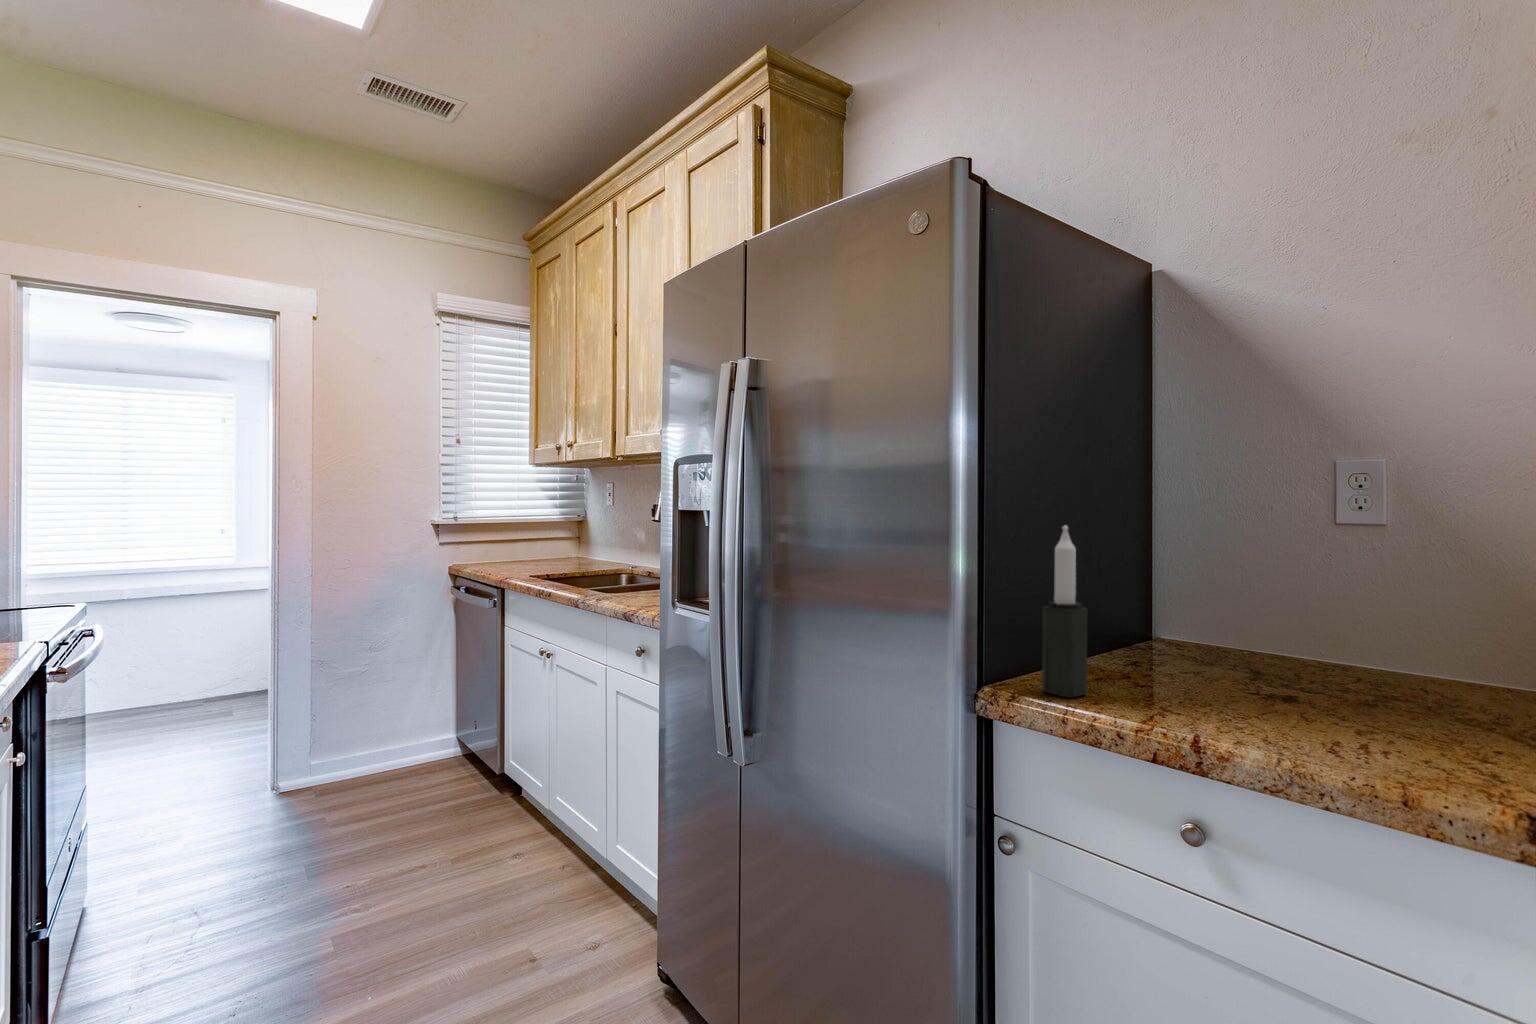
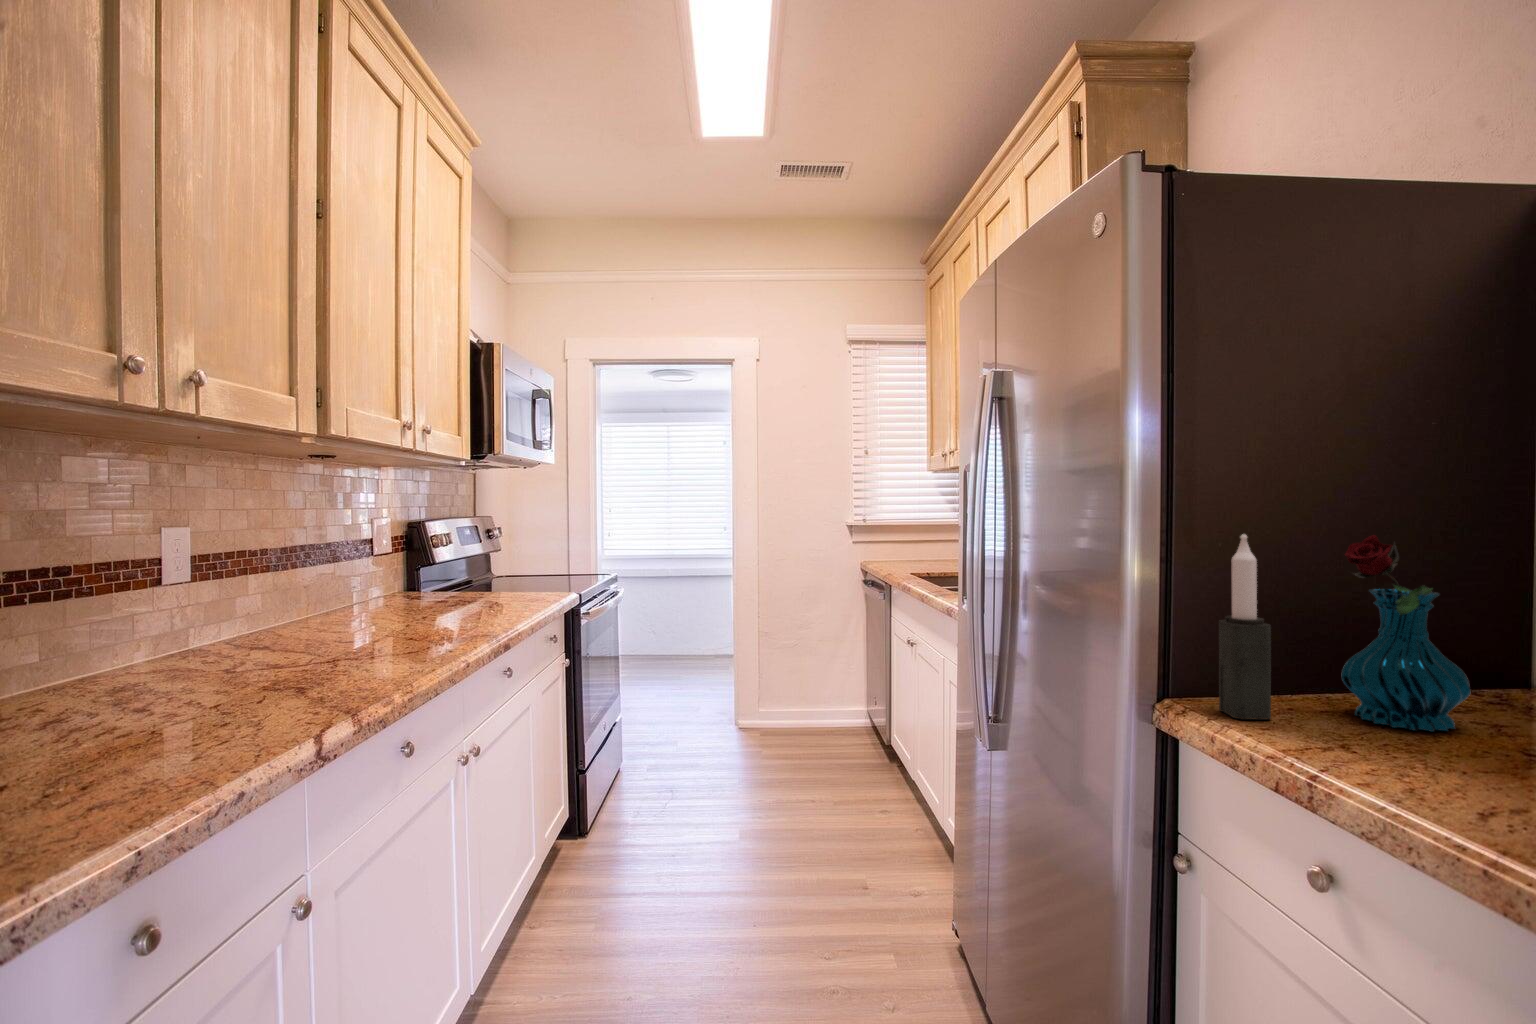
vase: none [1104,525,1196,687] -> present [1342,535,1470,732]

